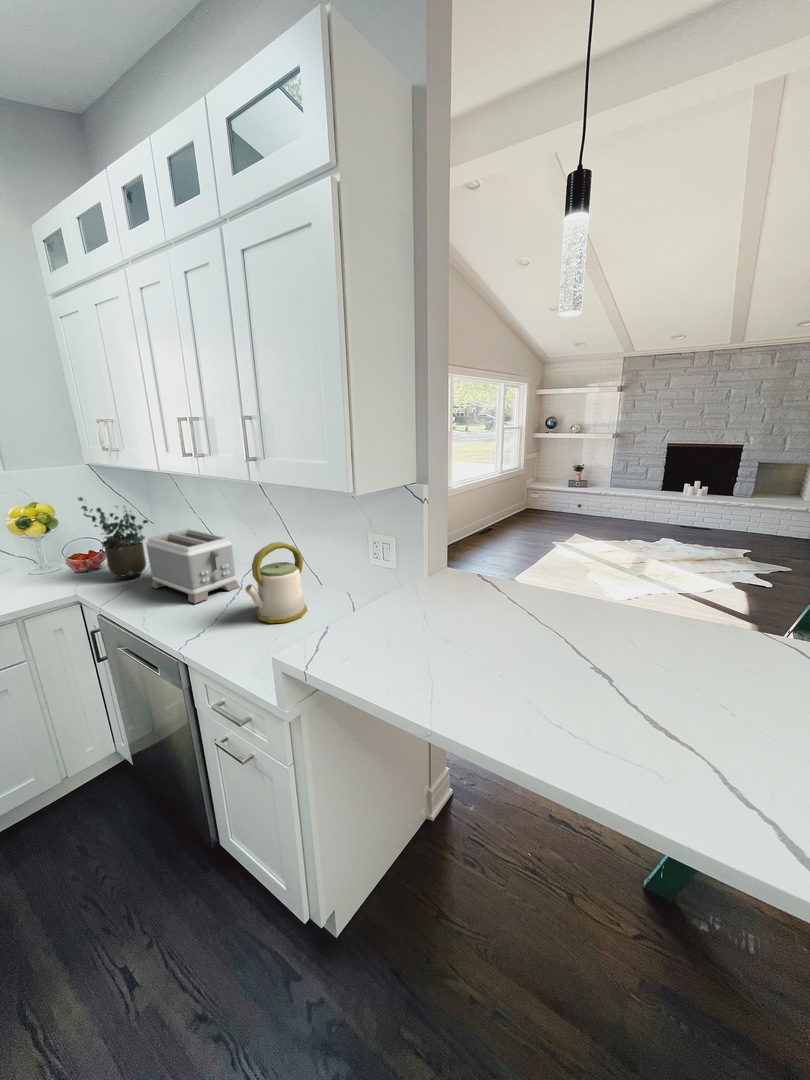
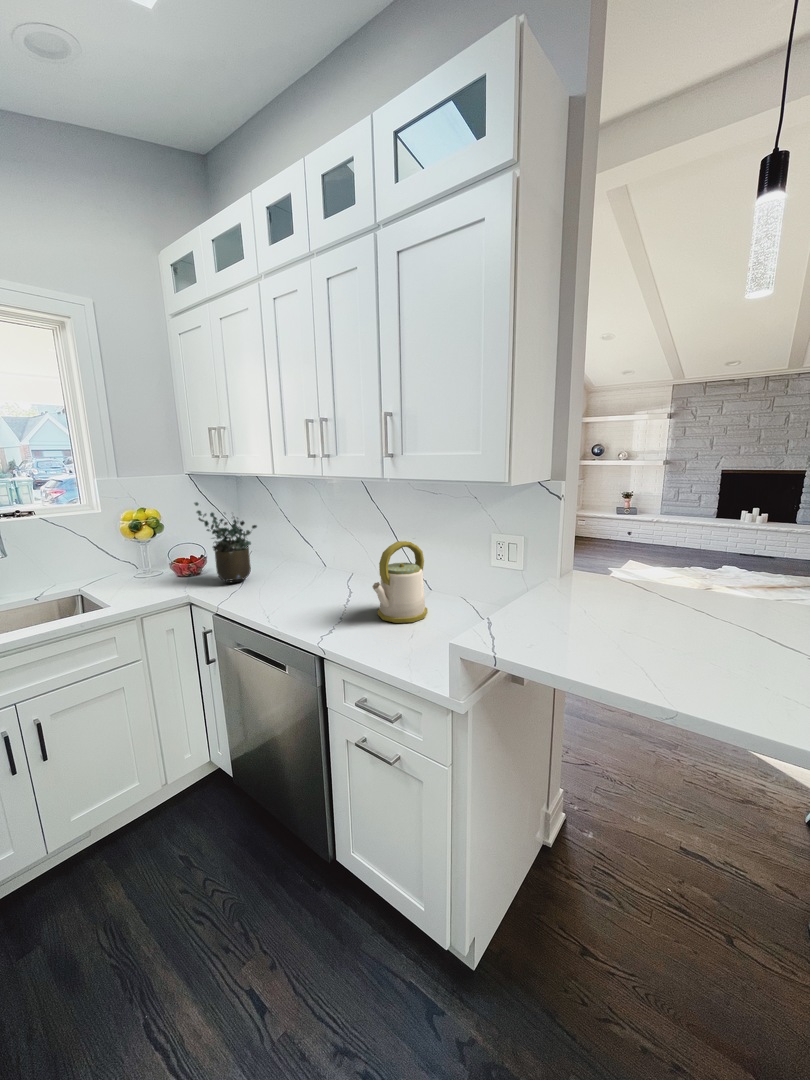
toaster: present [146,529,240,603] -> none [259,534,348,605]

